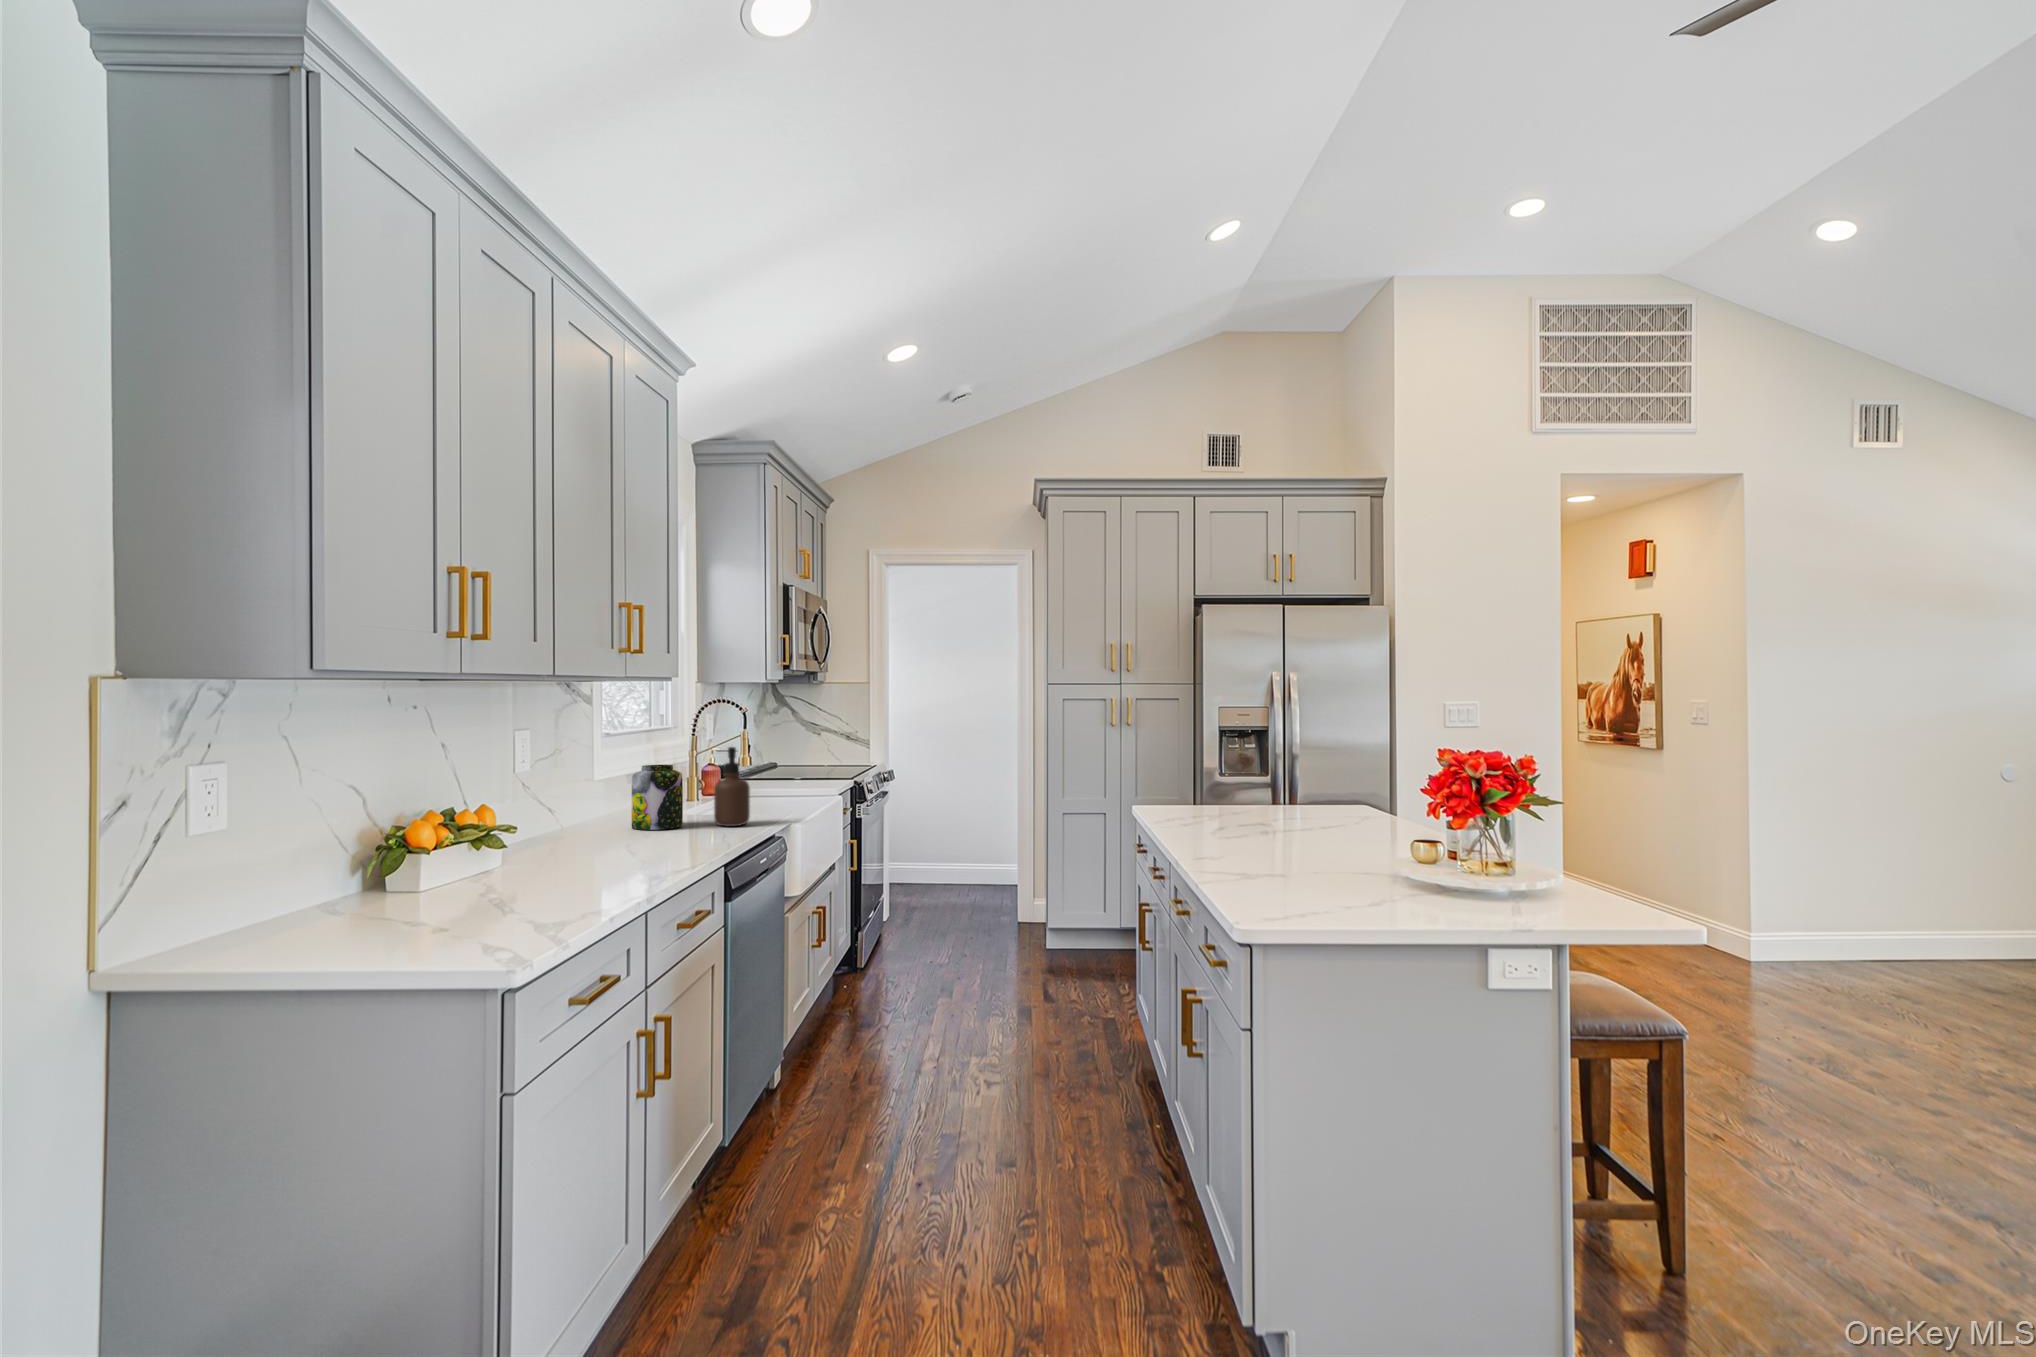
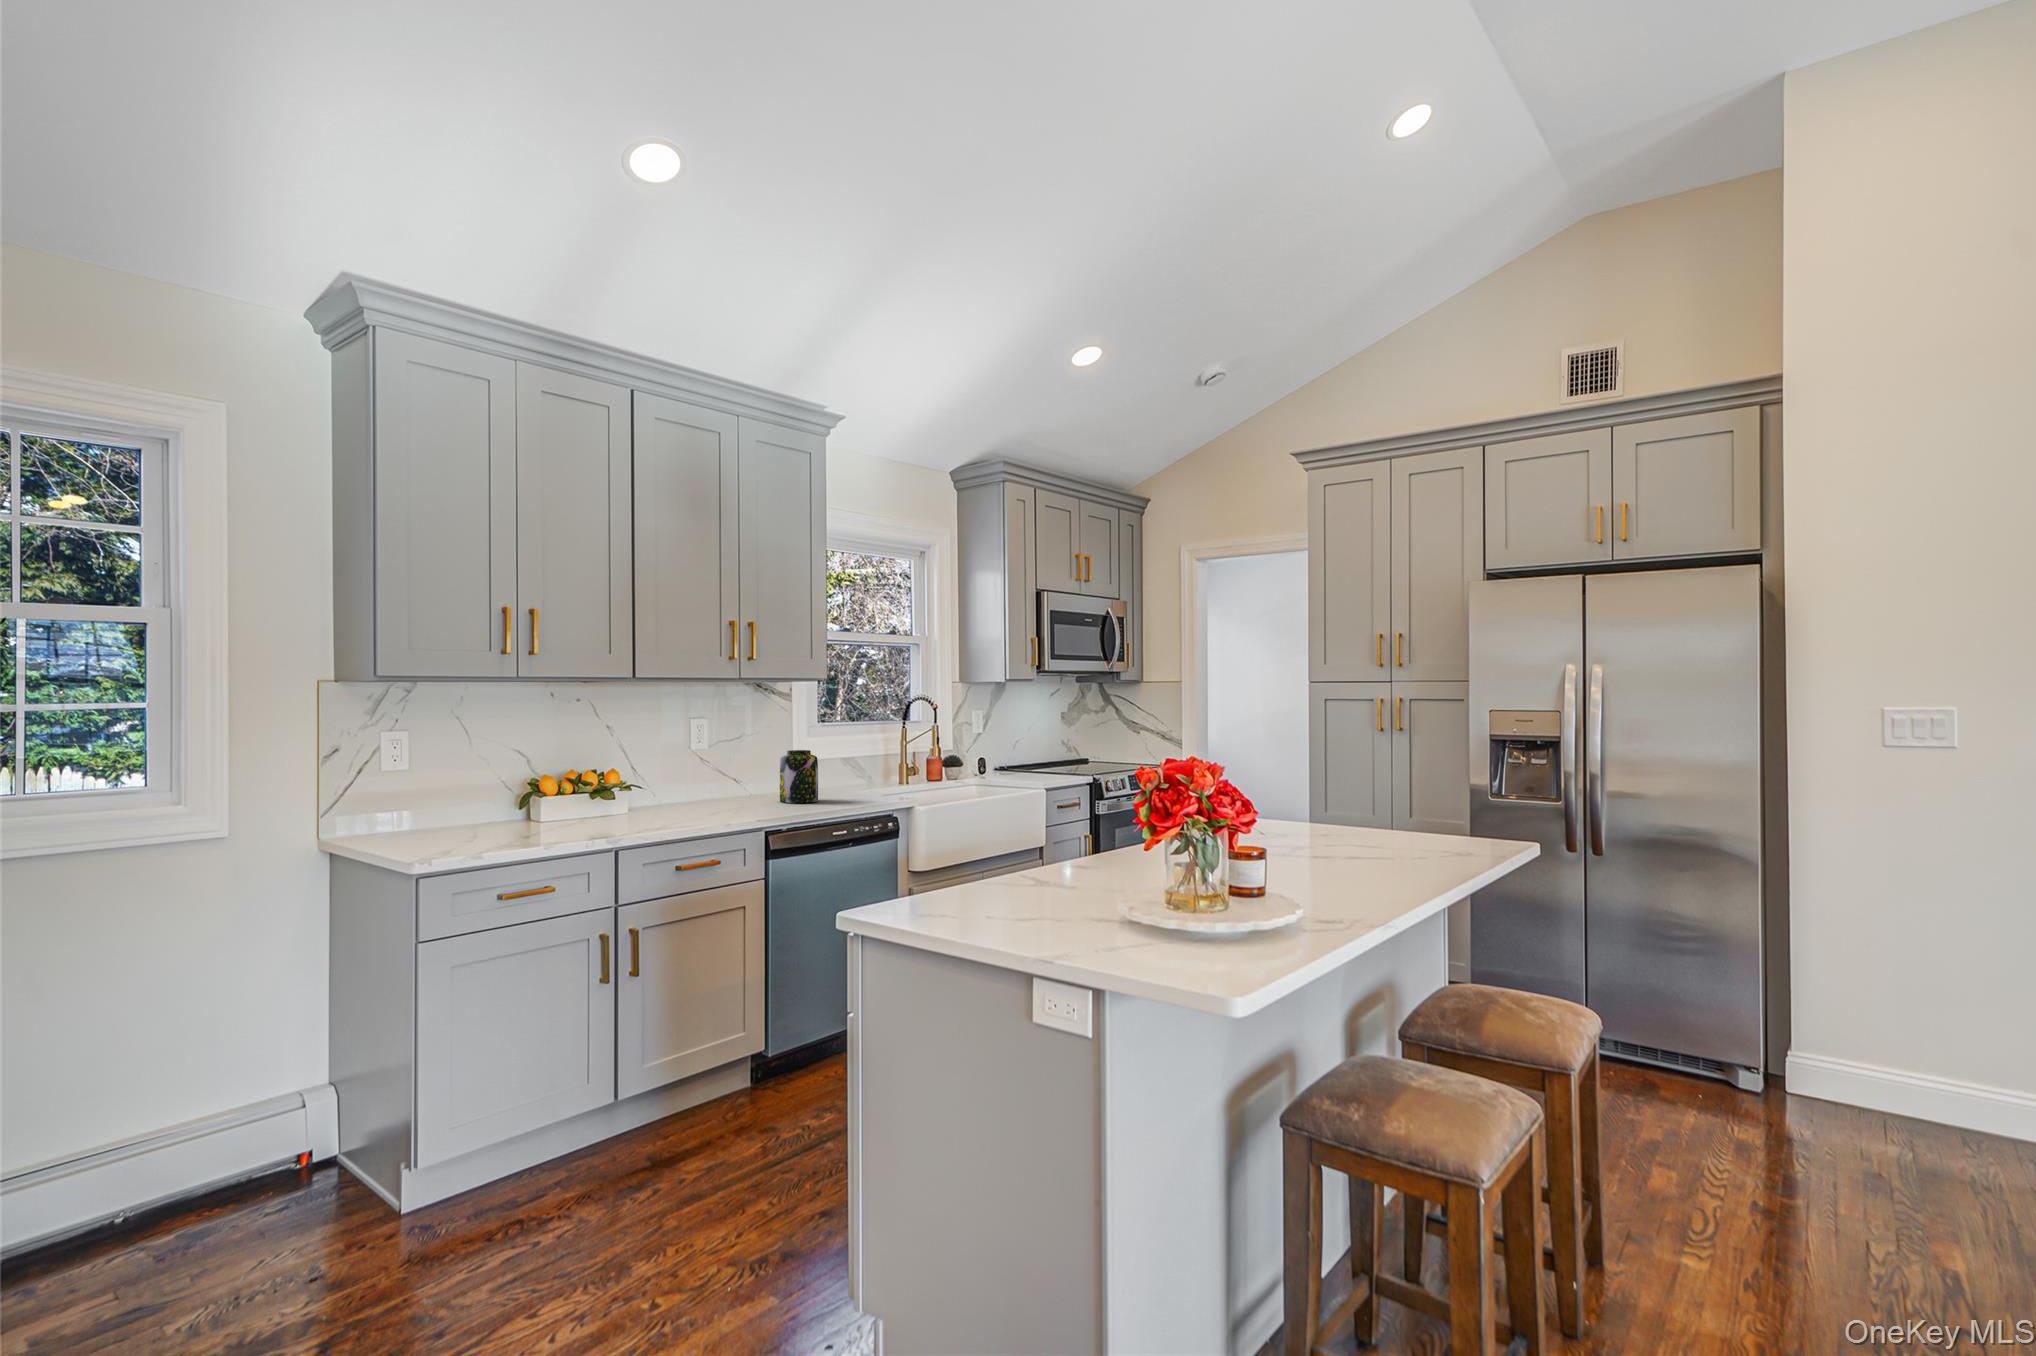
soap dispenser: present [714,747,750,826] -> none [838,737,868,805]

